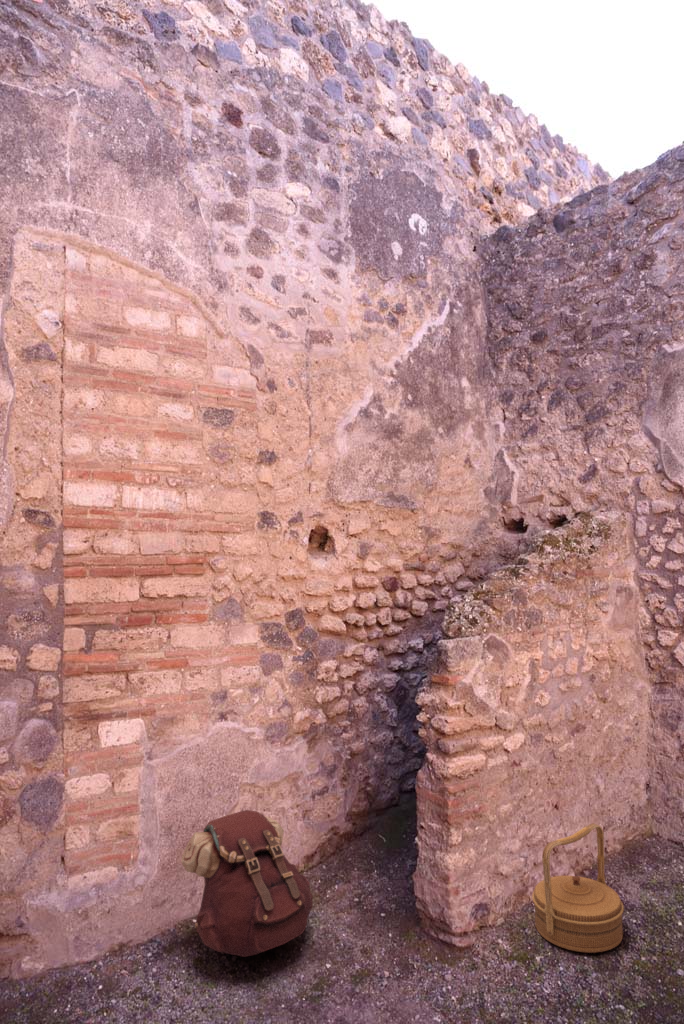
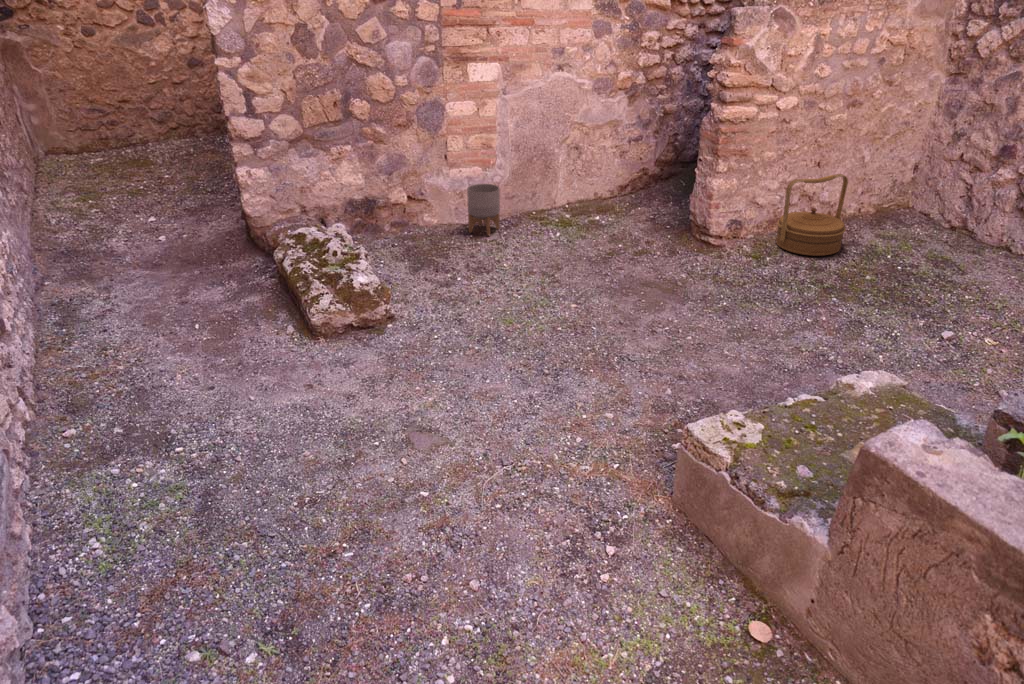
backpack: present [181,810,313,957] -> none [525,141,615,229]
planter: none [93,895,144,989] -> present [467,184,500,235]

